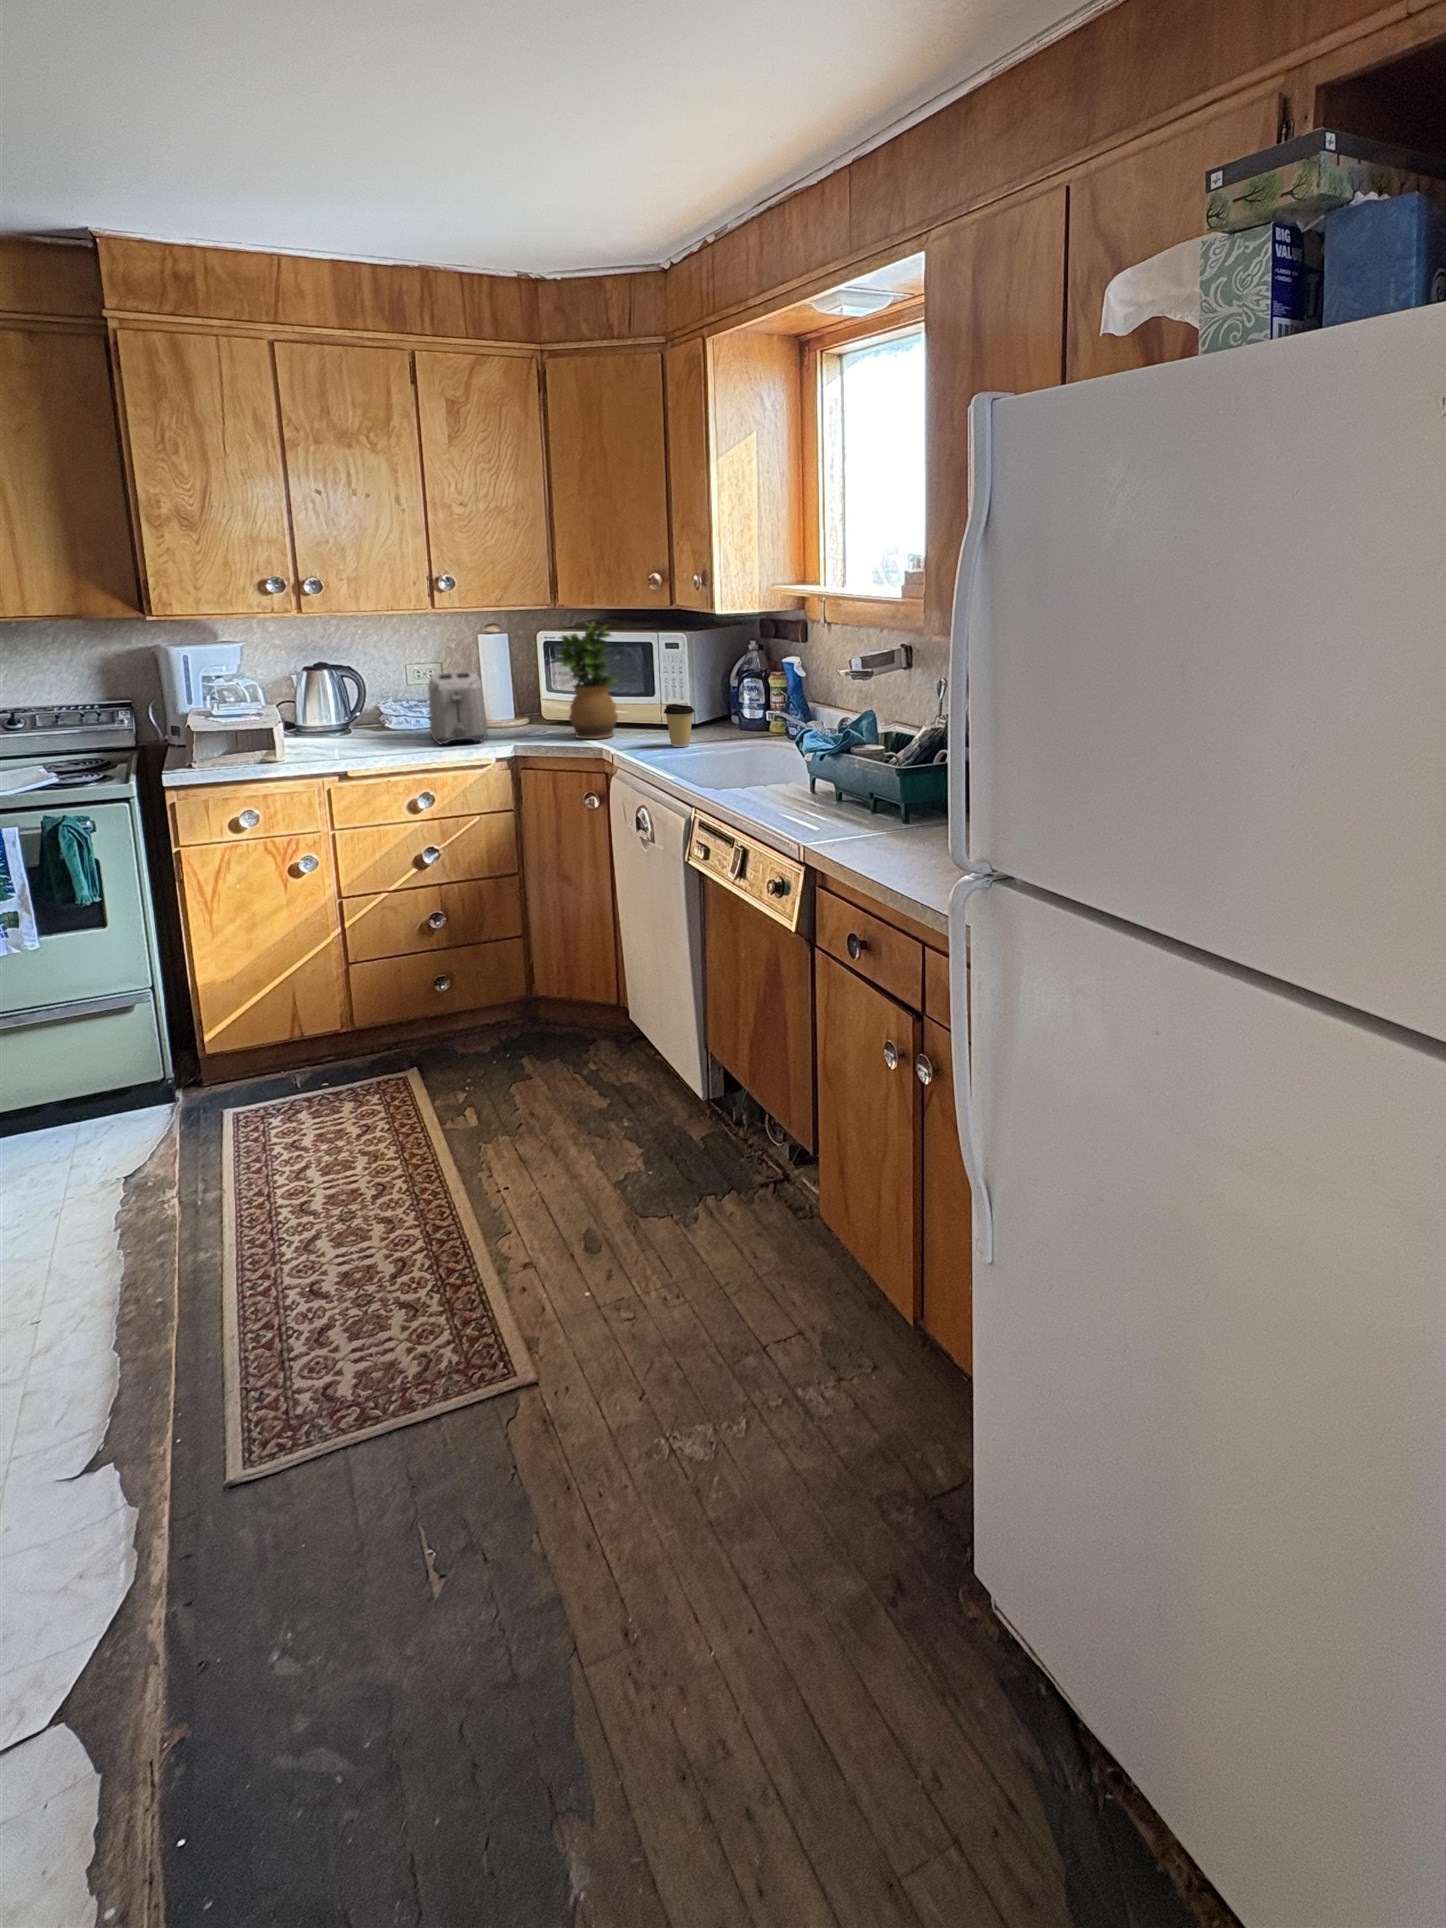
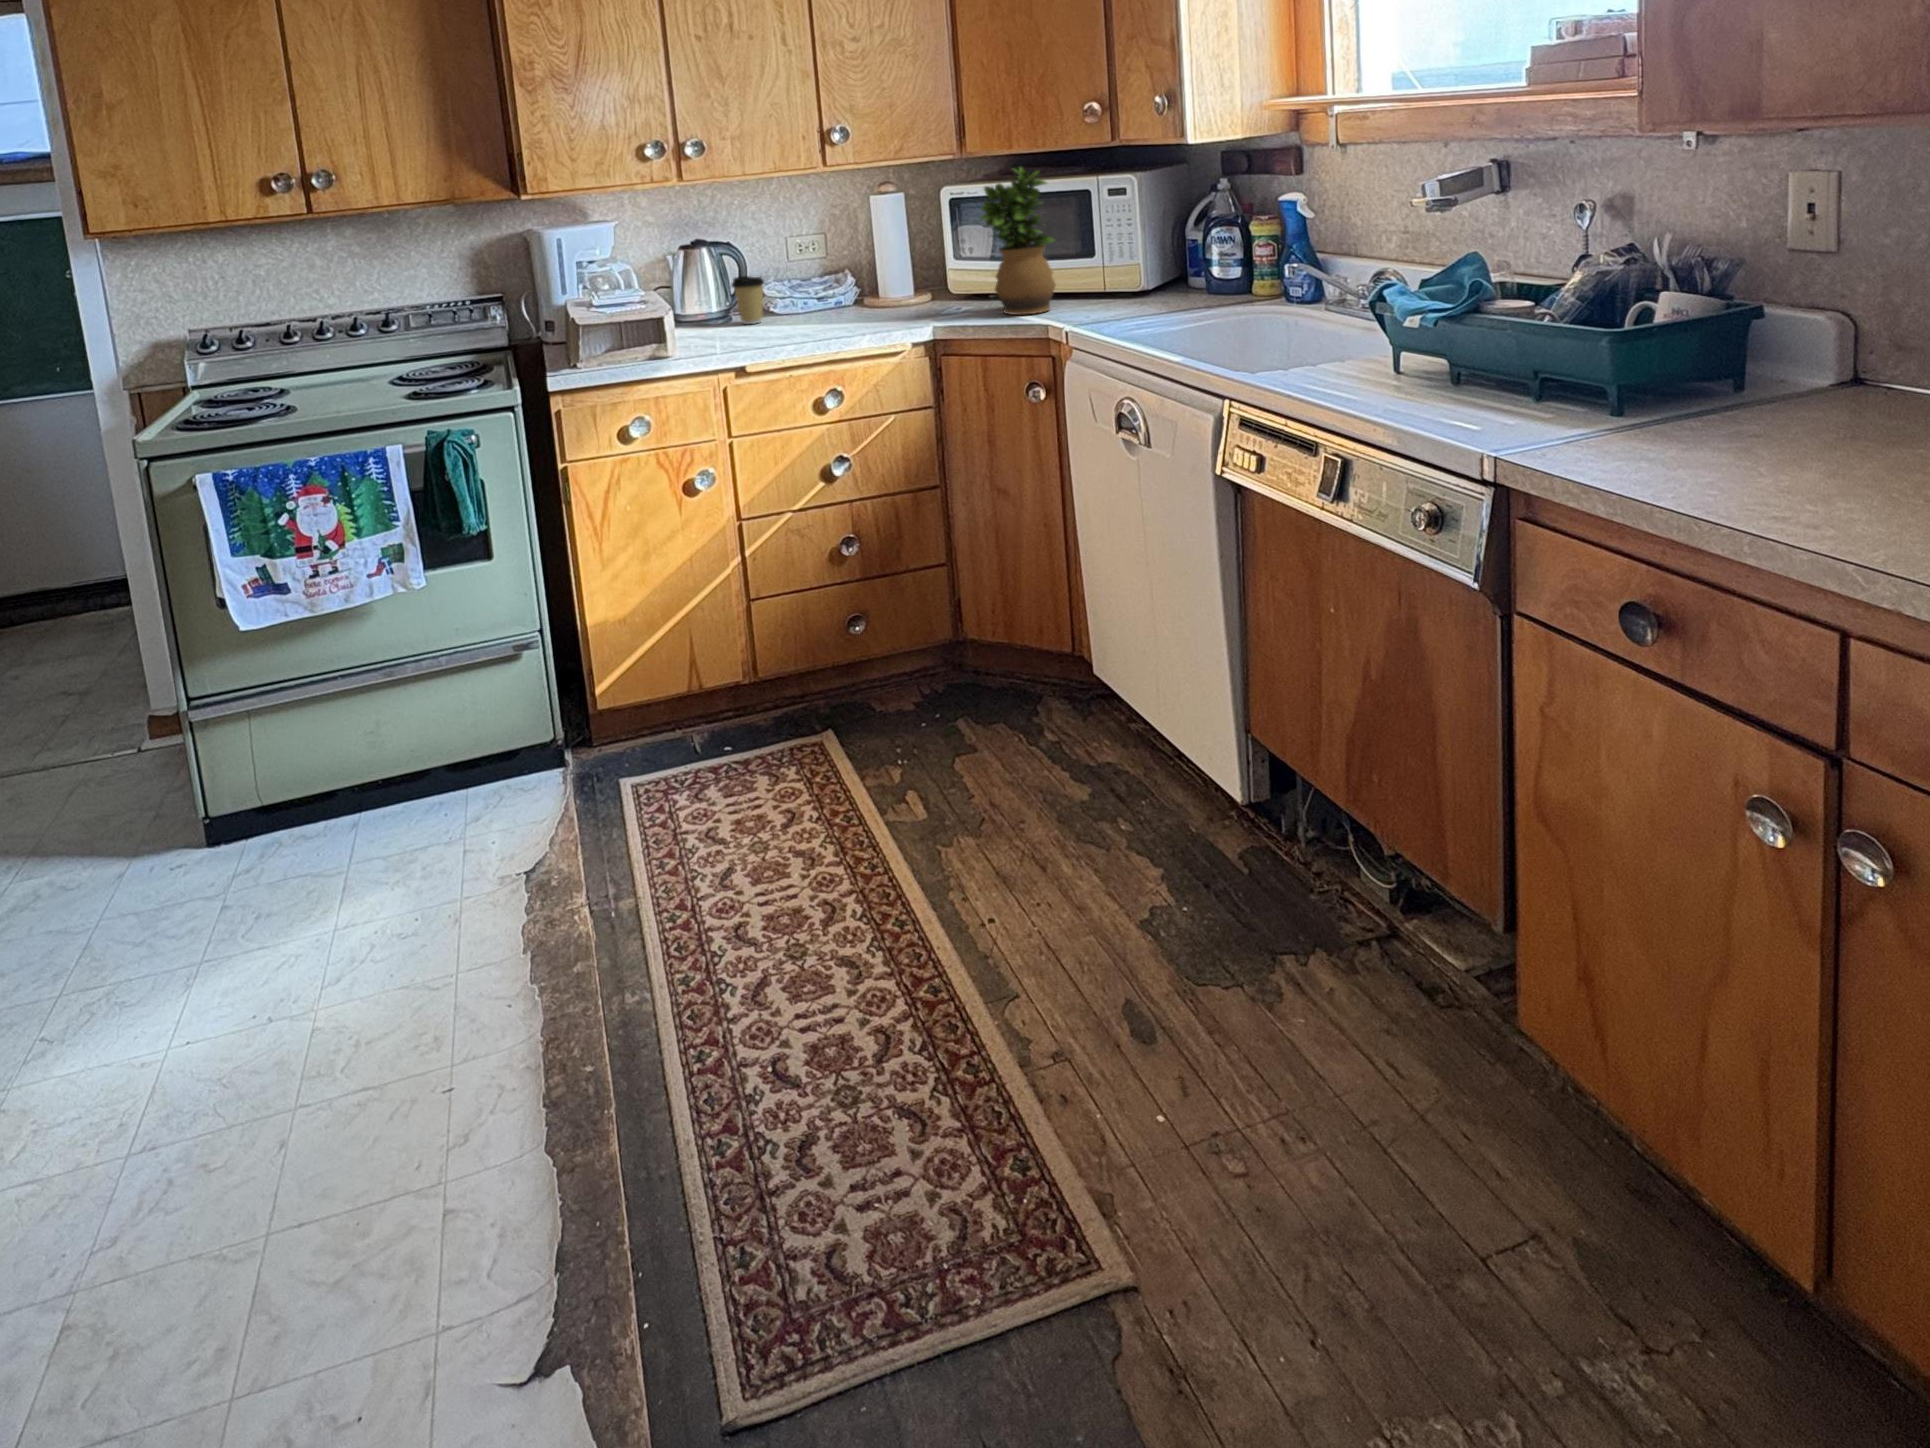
toaster: present [428,672,488,744] -> none [826,240,898,329]
coffee cup: present [664,704,695,747] -> present [731,276,764,324]

